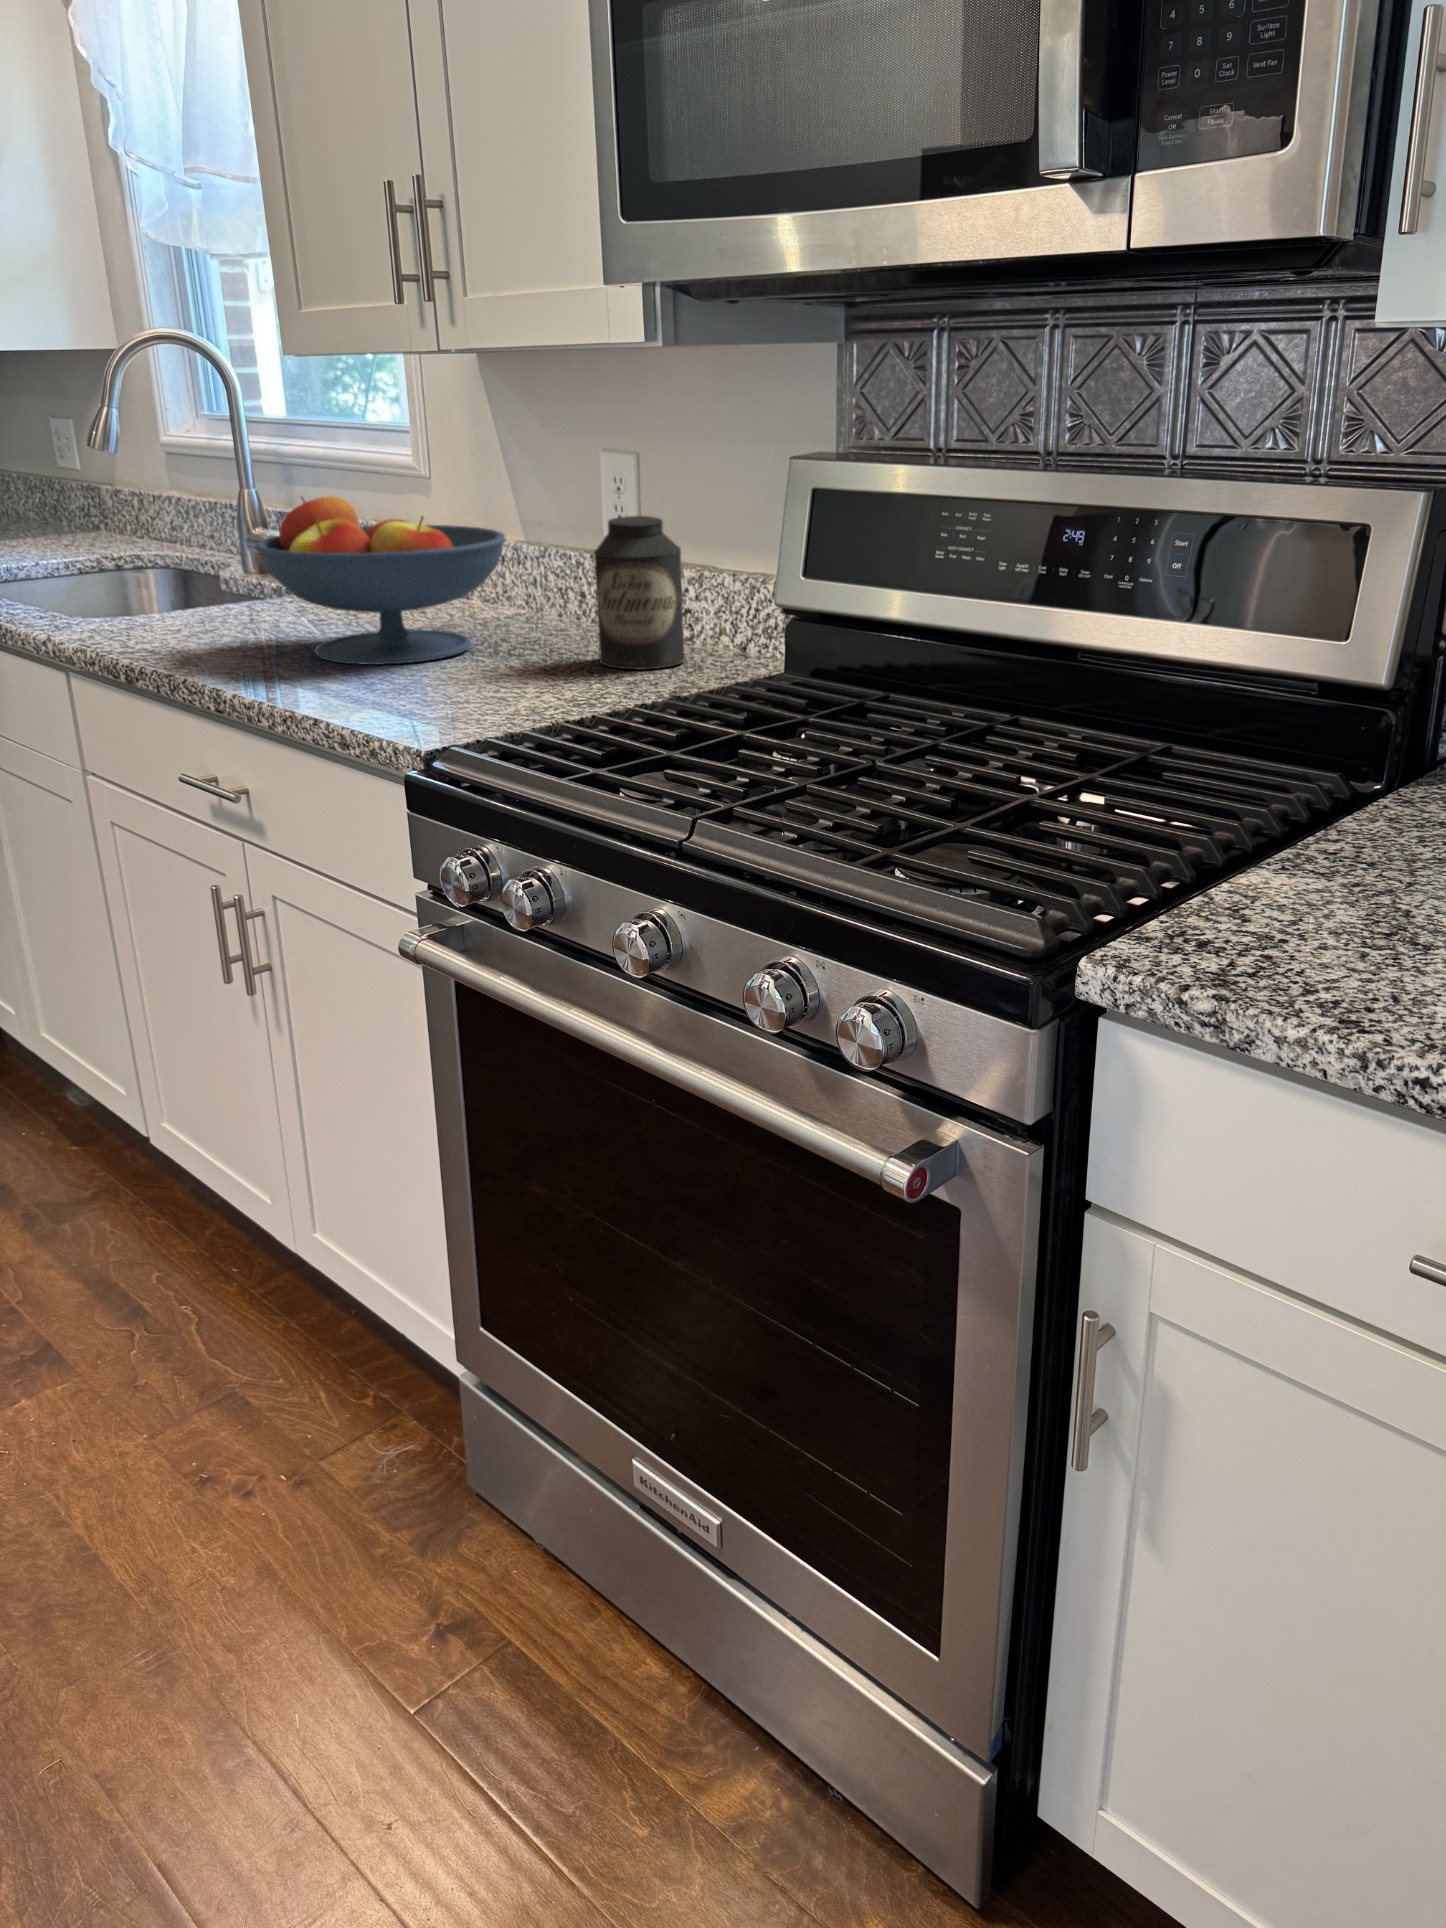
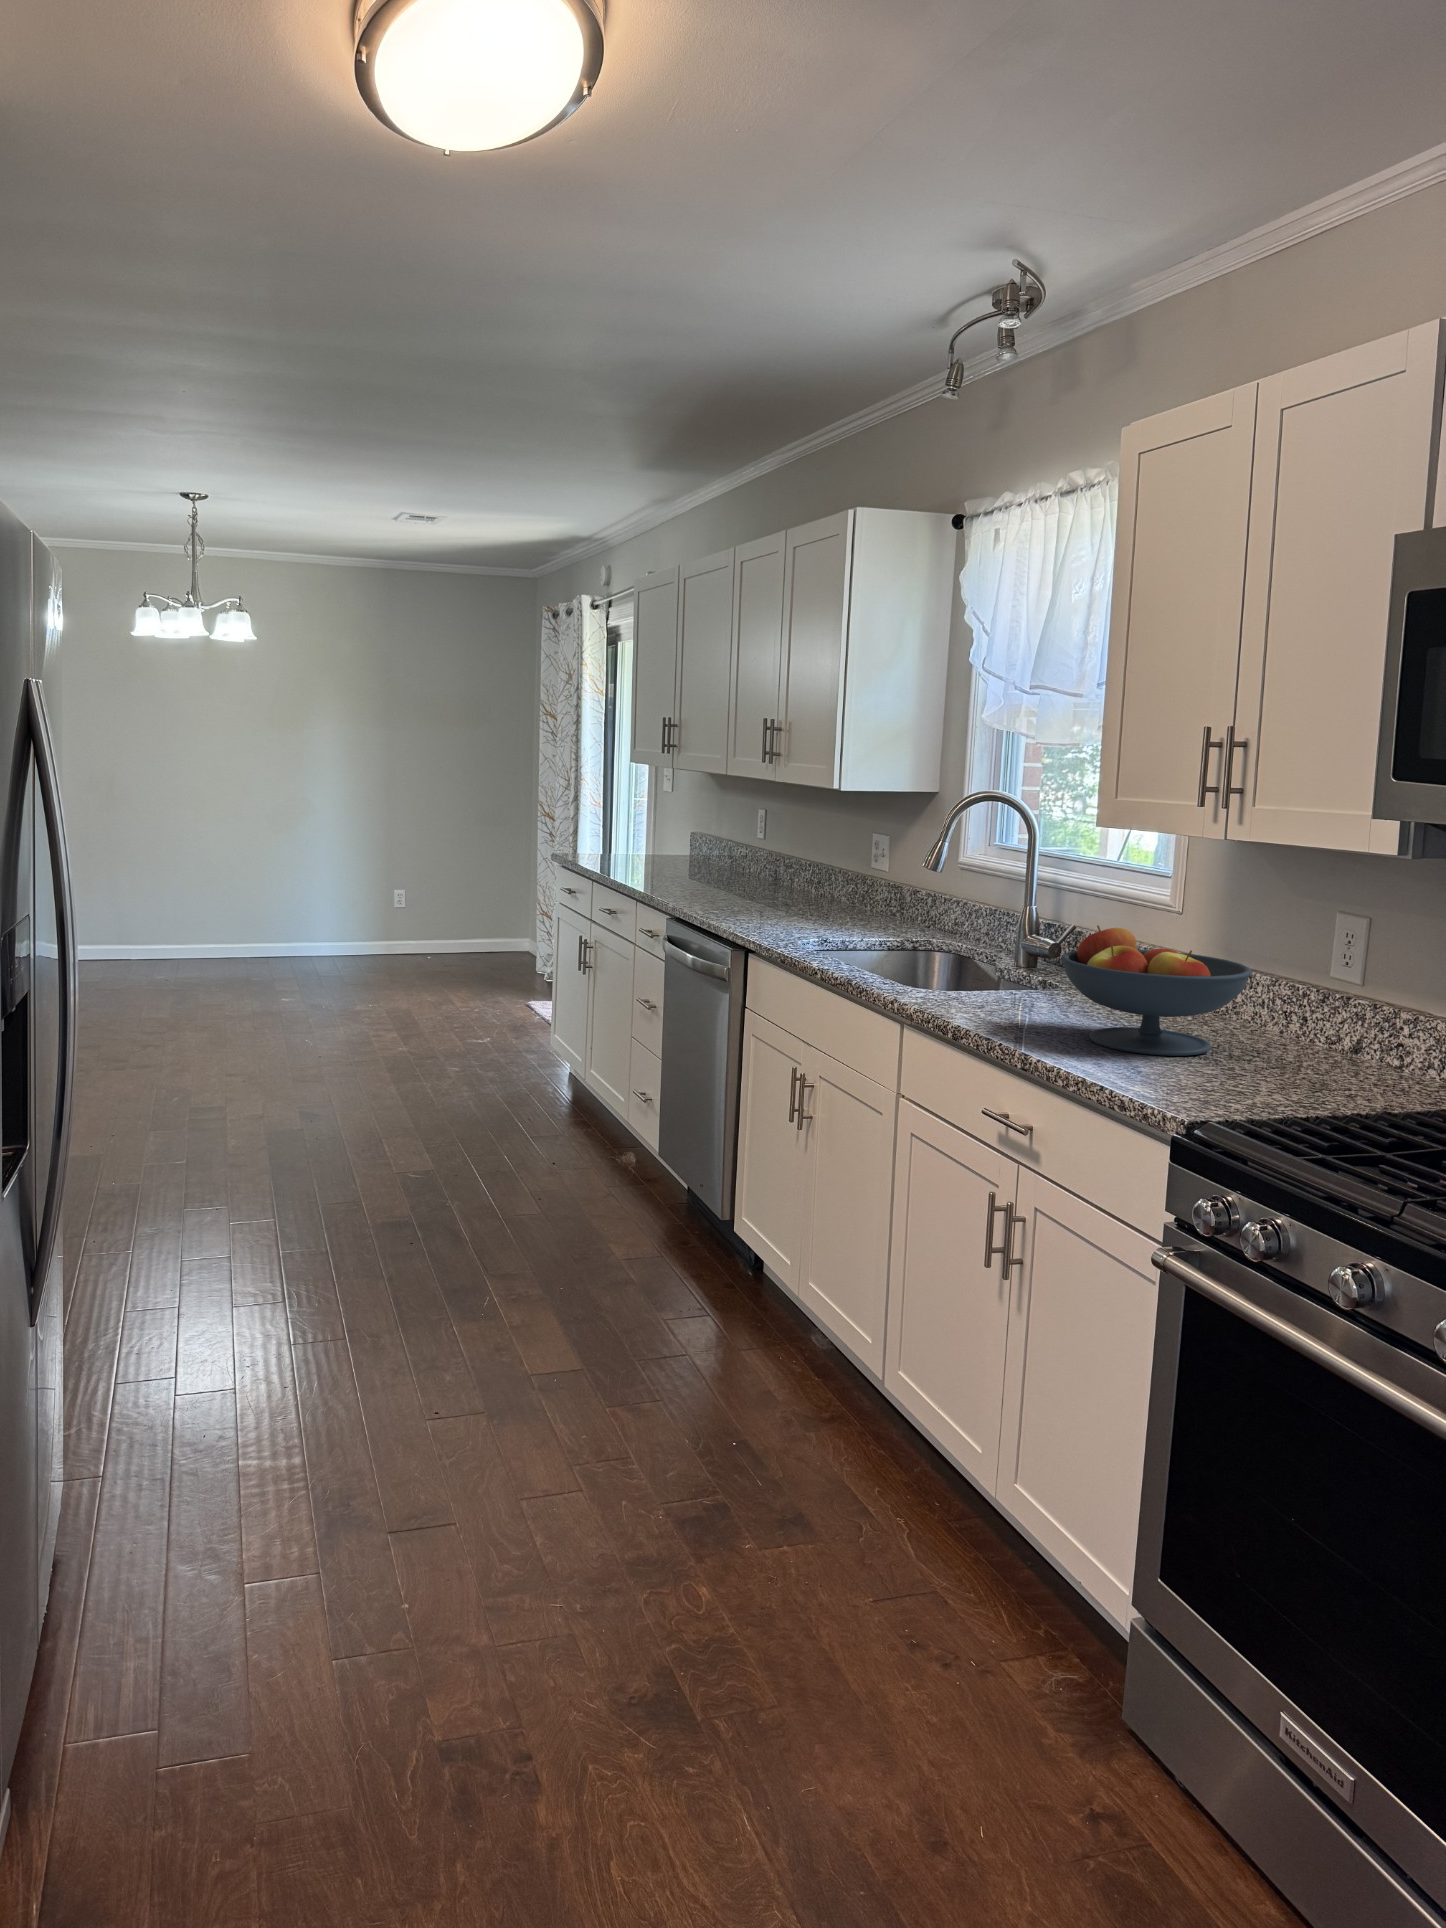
canister: present [594,516,685,670] -> none [1320,968,1403,1089]

